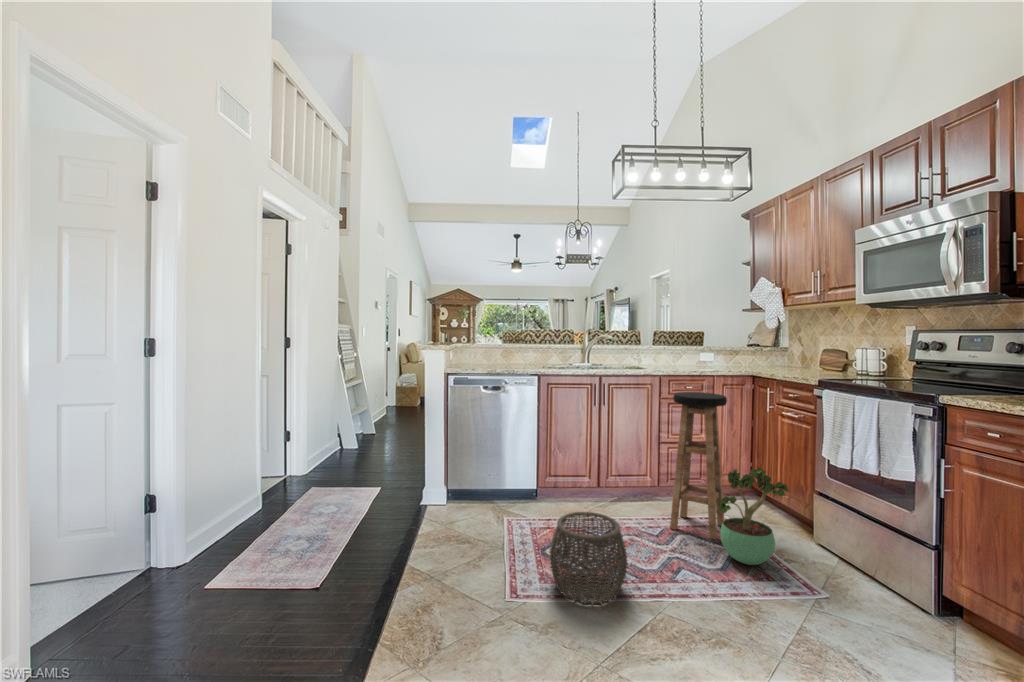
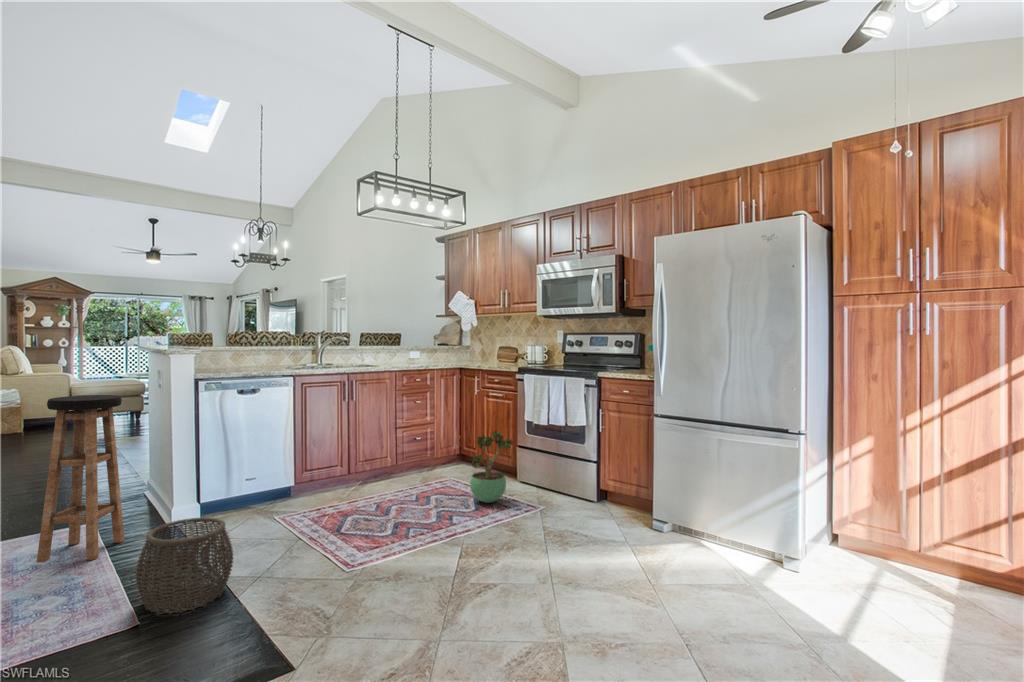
bar stool: present [670,392,727,540] -> present [37,395,124,562]
woven basket: present [550,512,628,604] -> present [135,517,233,614]

